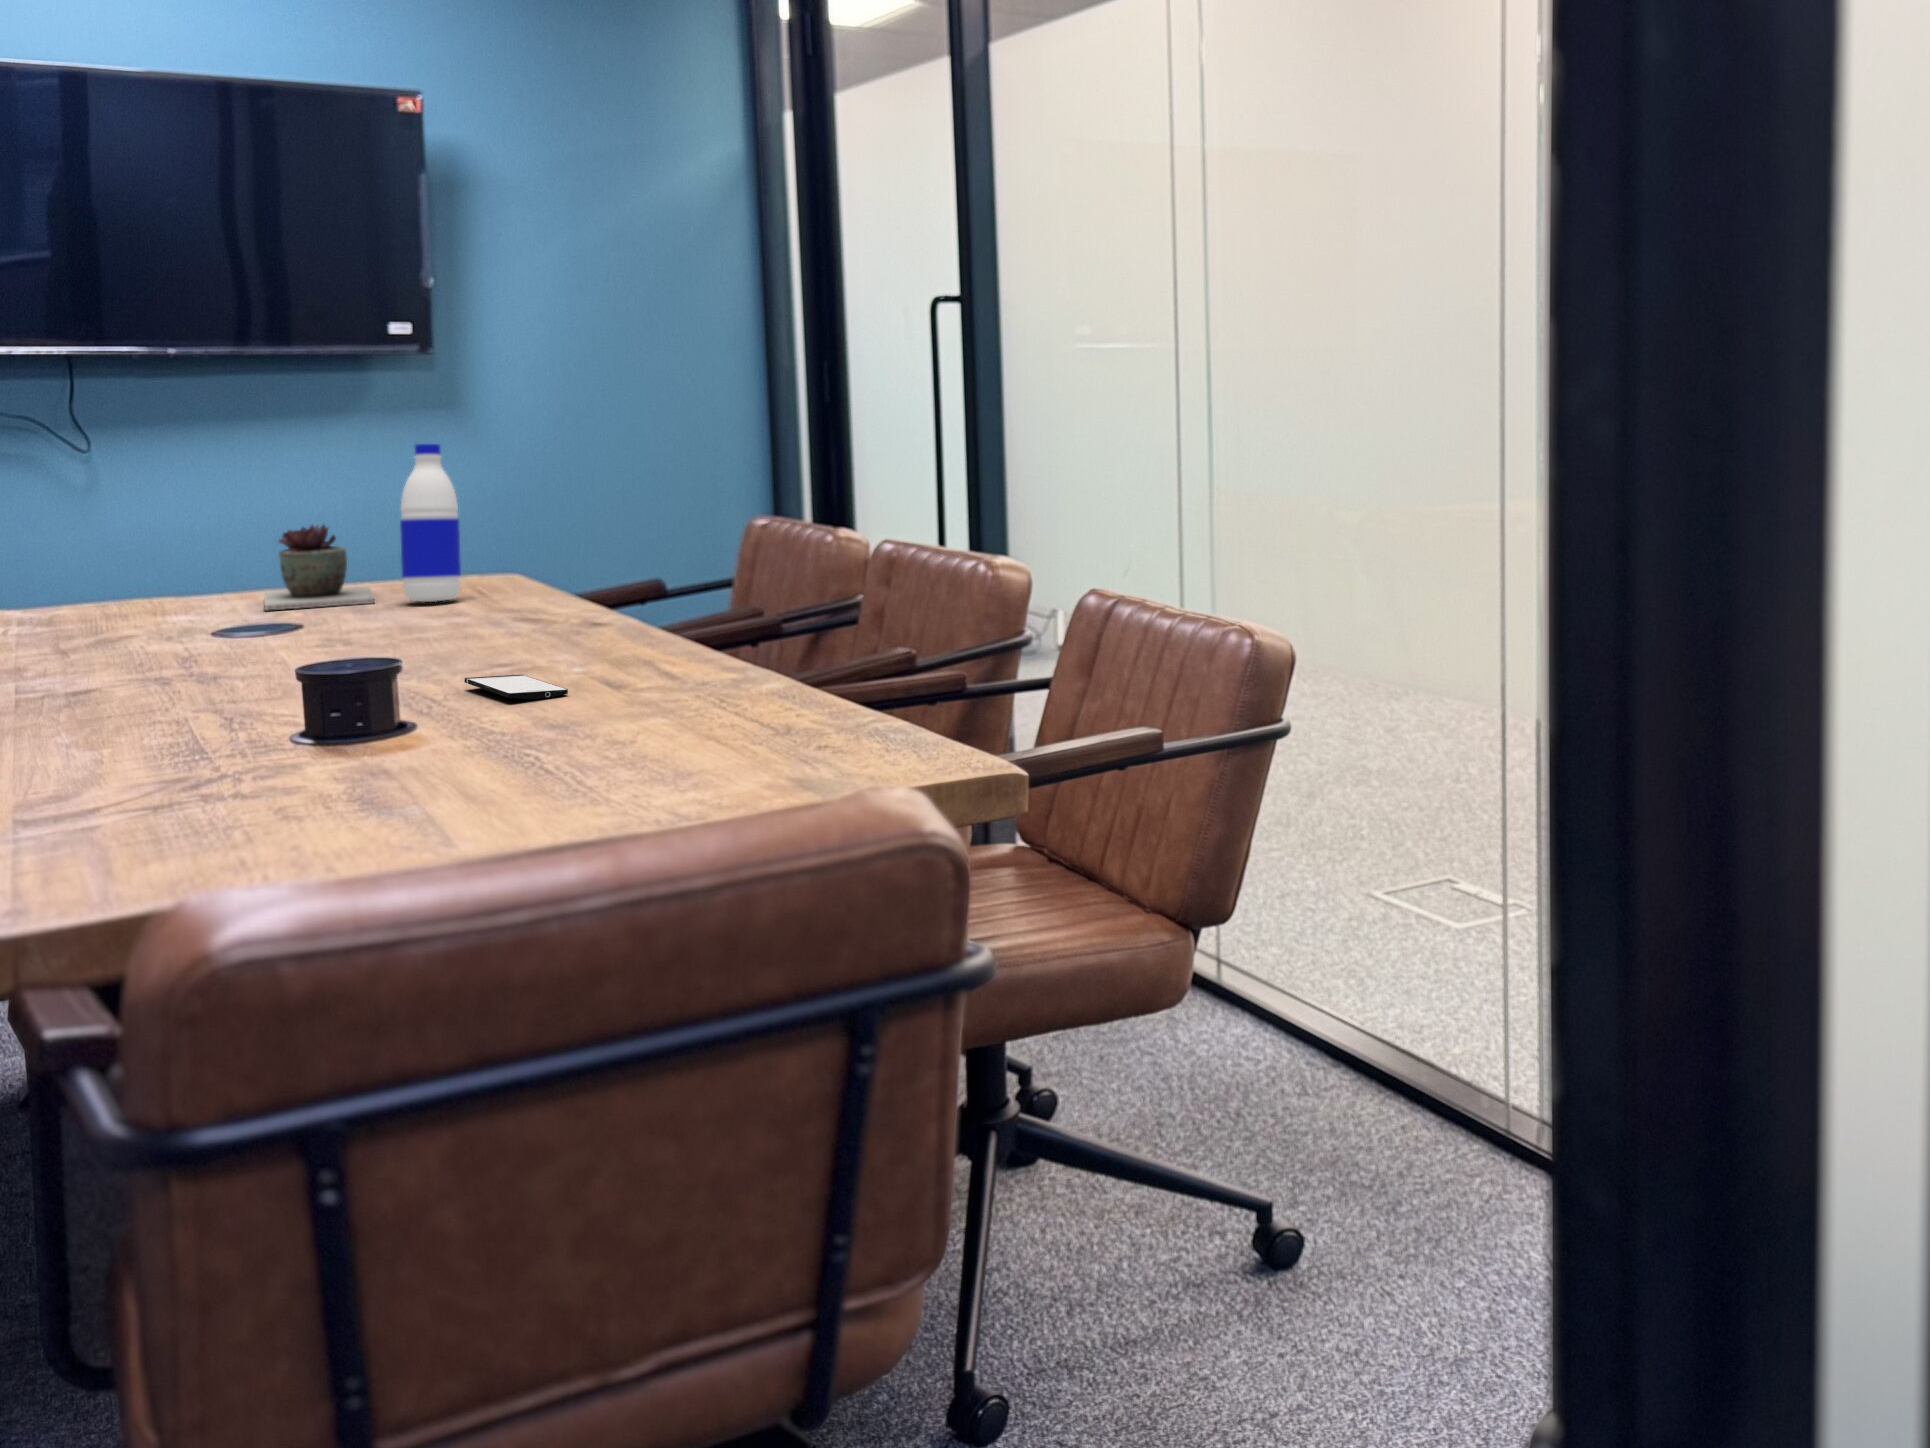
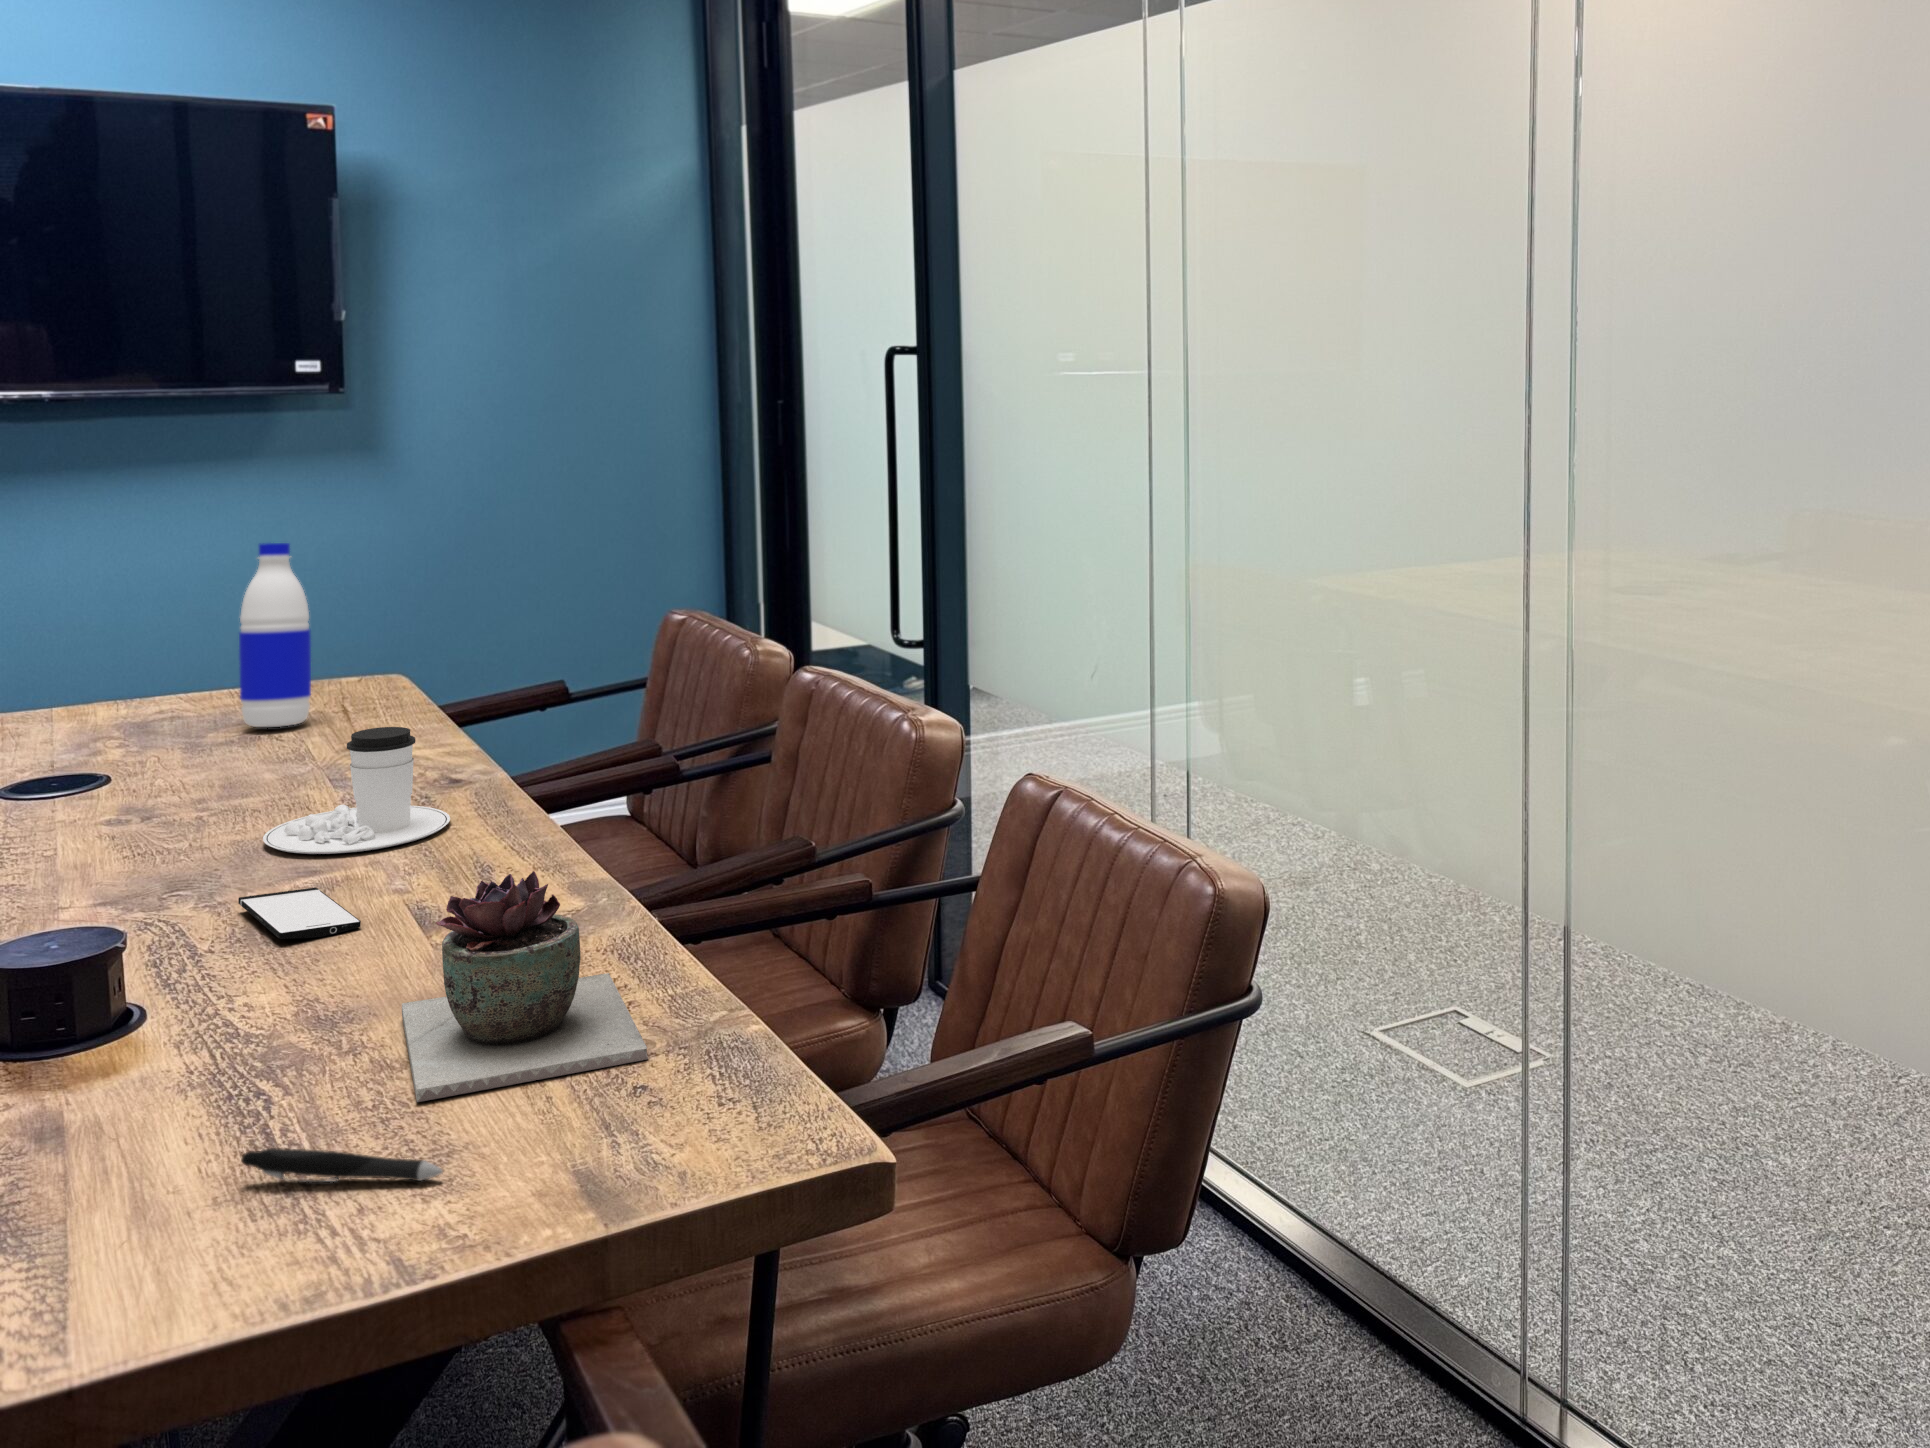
succulent plant: present [264,525,375,611] -> present [402,871,648,1102]
coffee cup: none [462,567,611,661] -> present [263,727,450,854]
pen: none [548,772,696,796] -> present [241,1148,443,1182]

